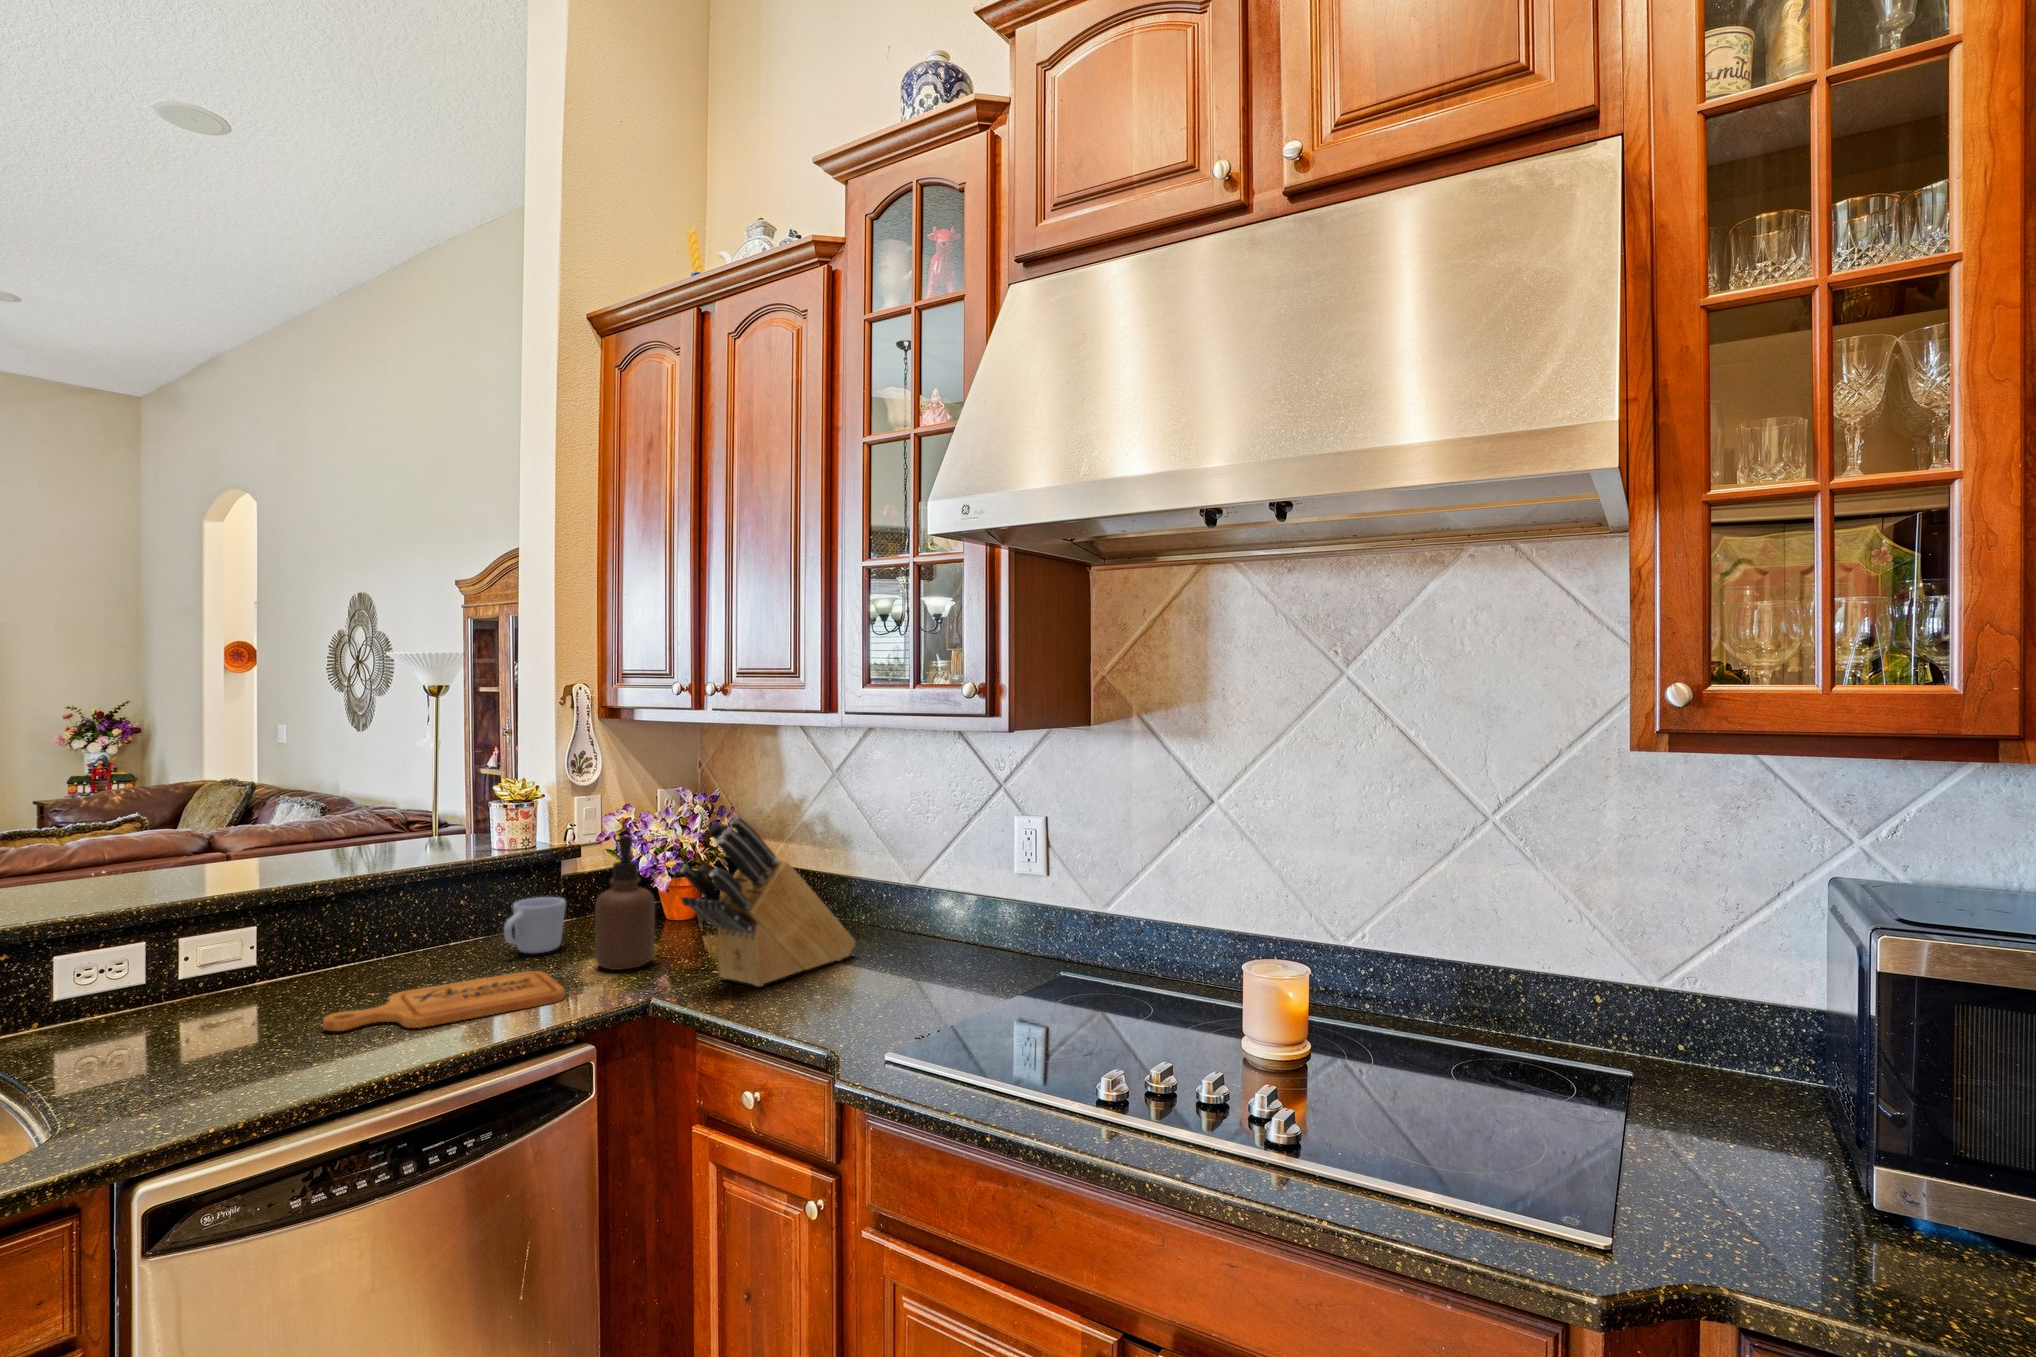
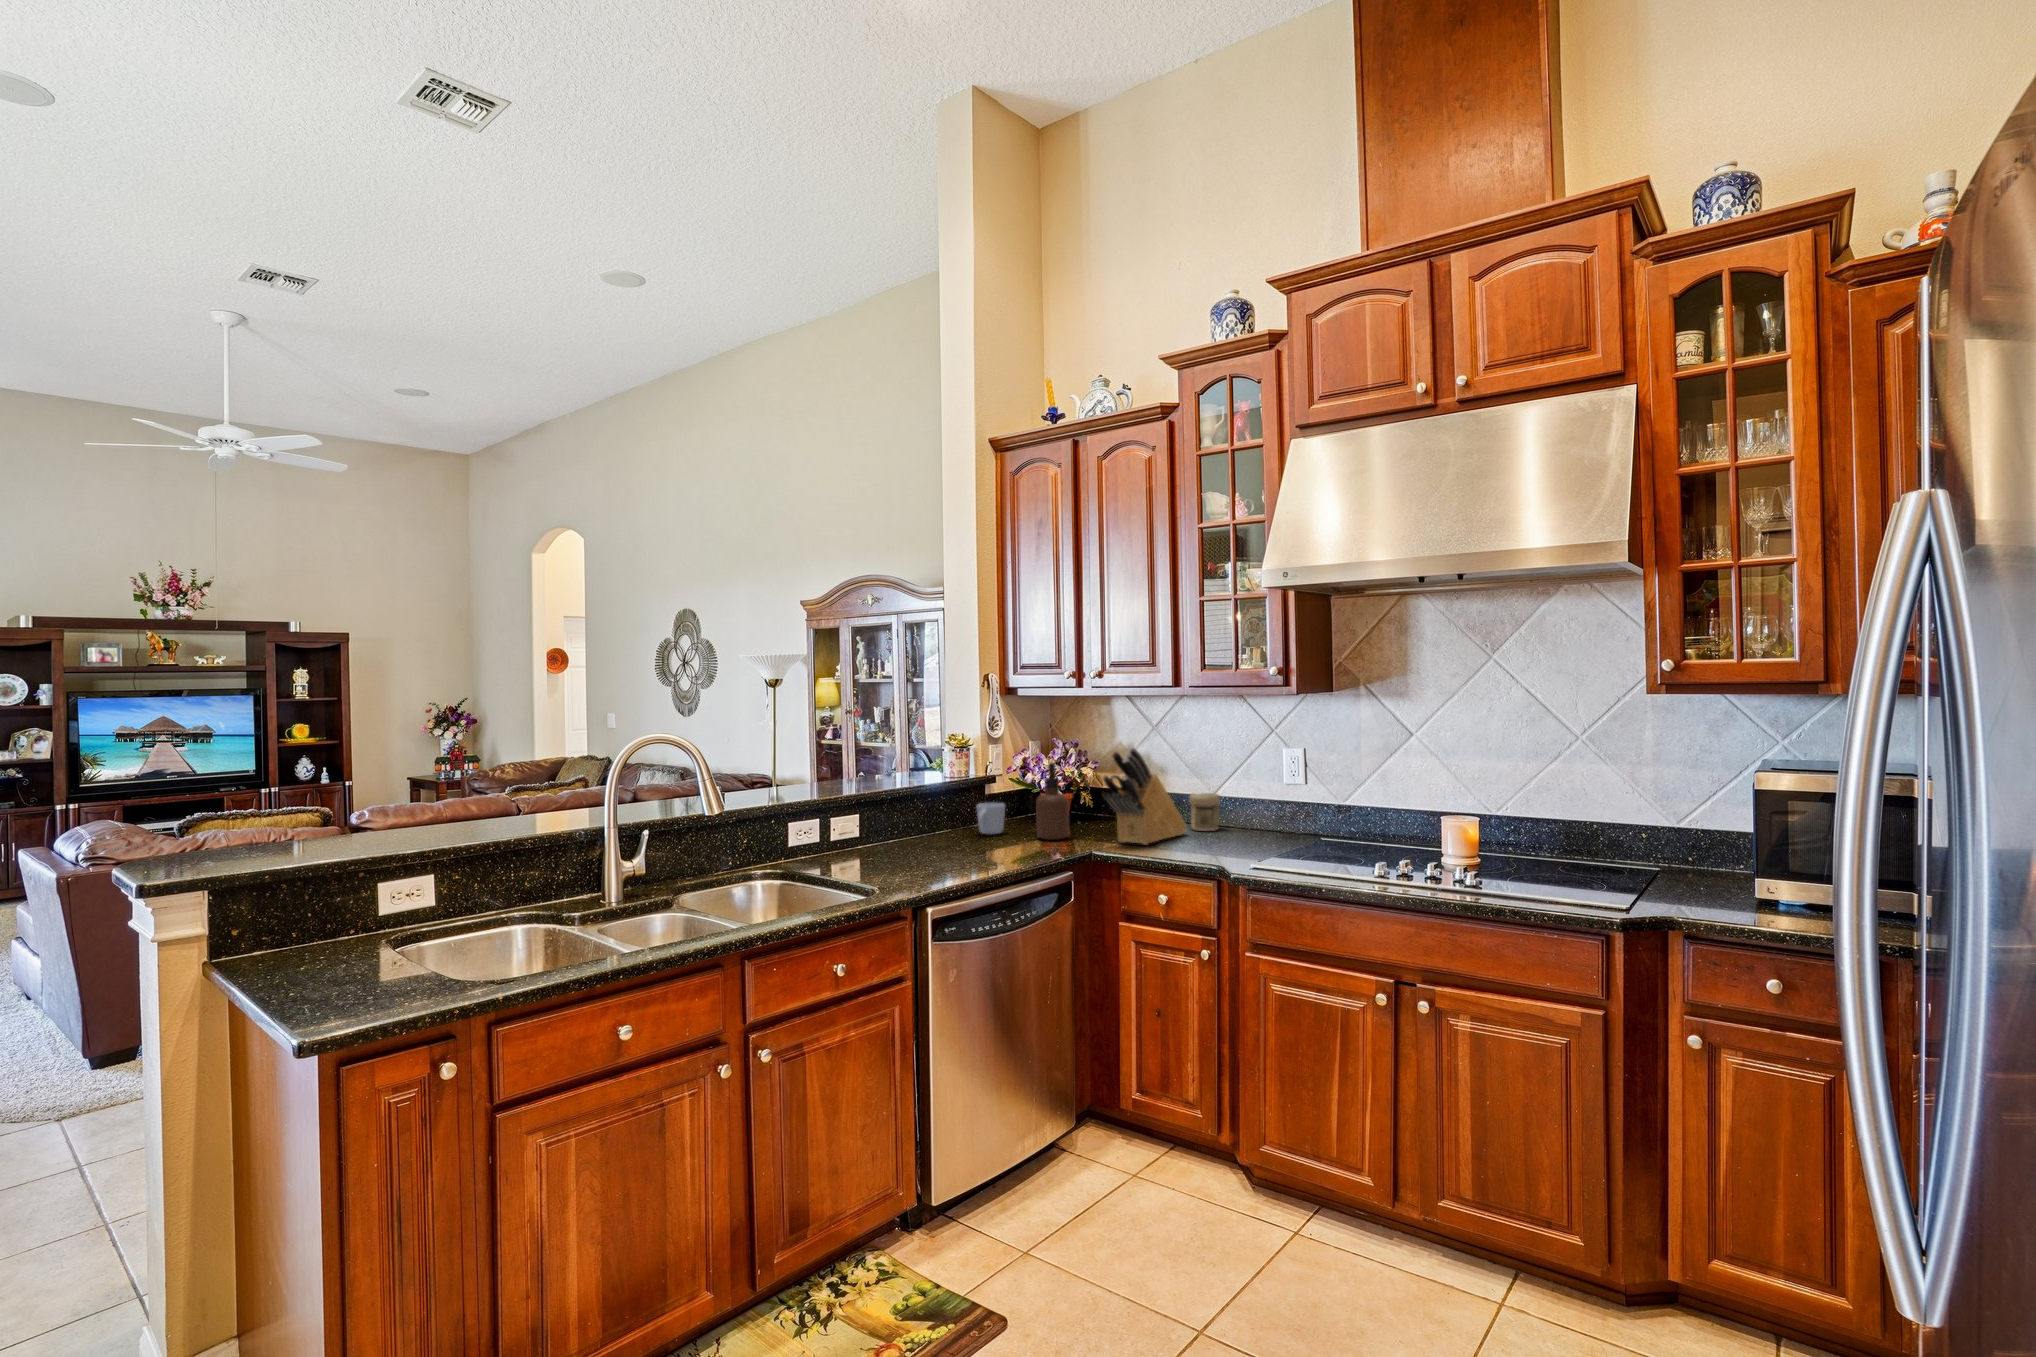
jar: none [871,882,920,948] -> present [1189,793,1220,831]
cutting board: present [323,971,565,1031] -> none [930,839,1040,860]

